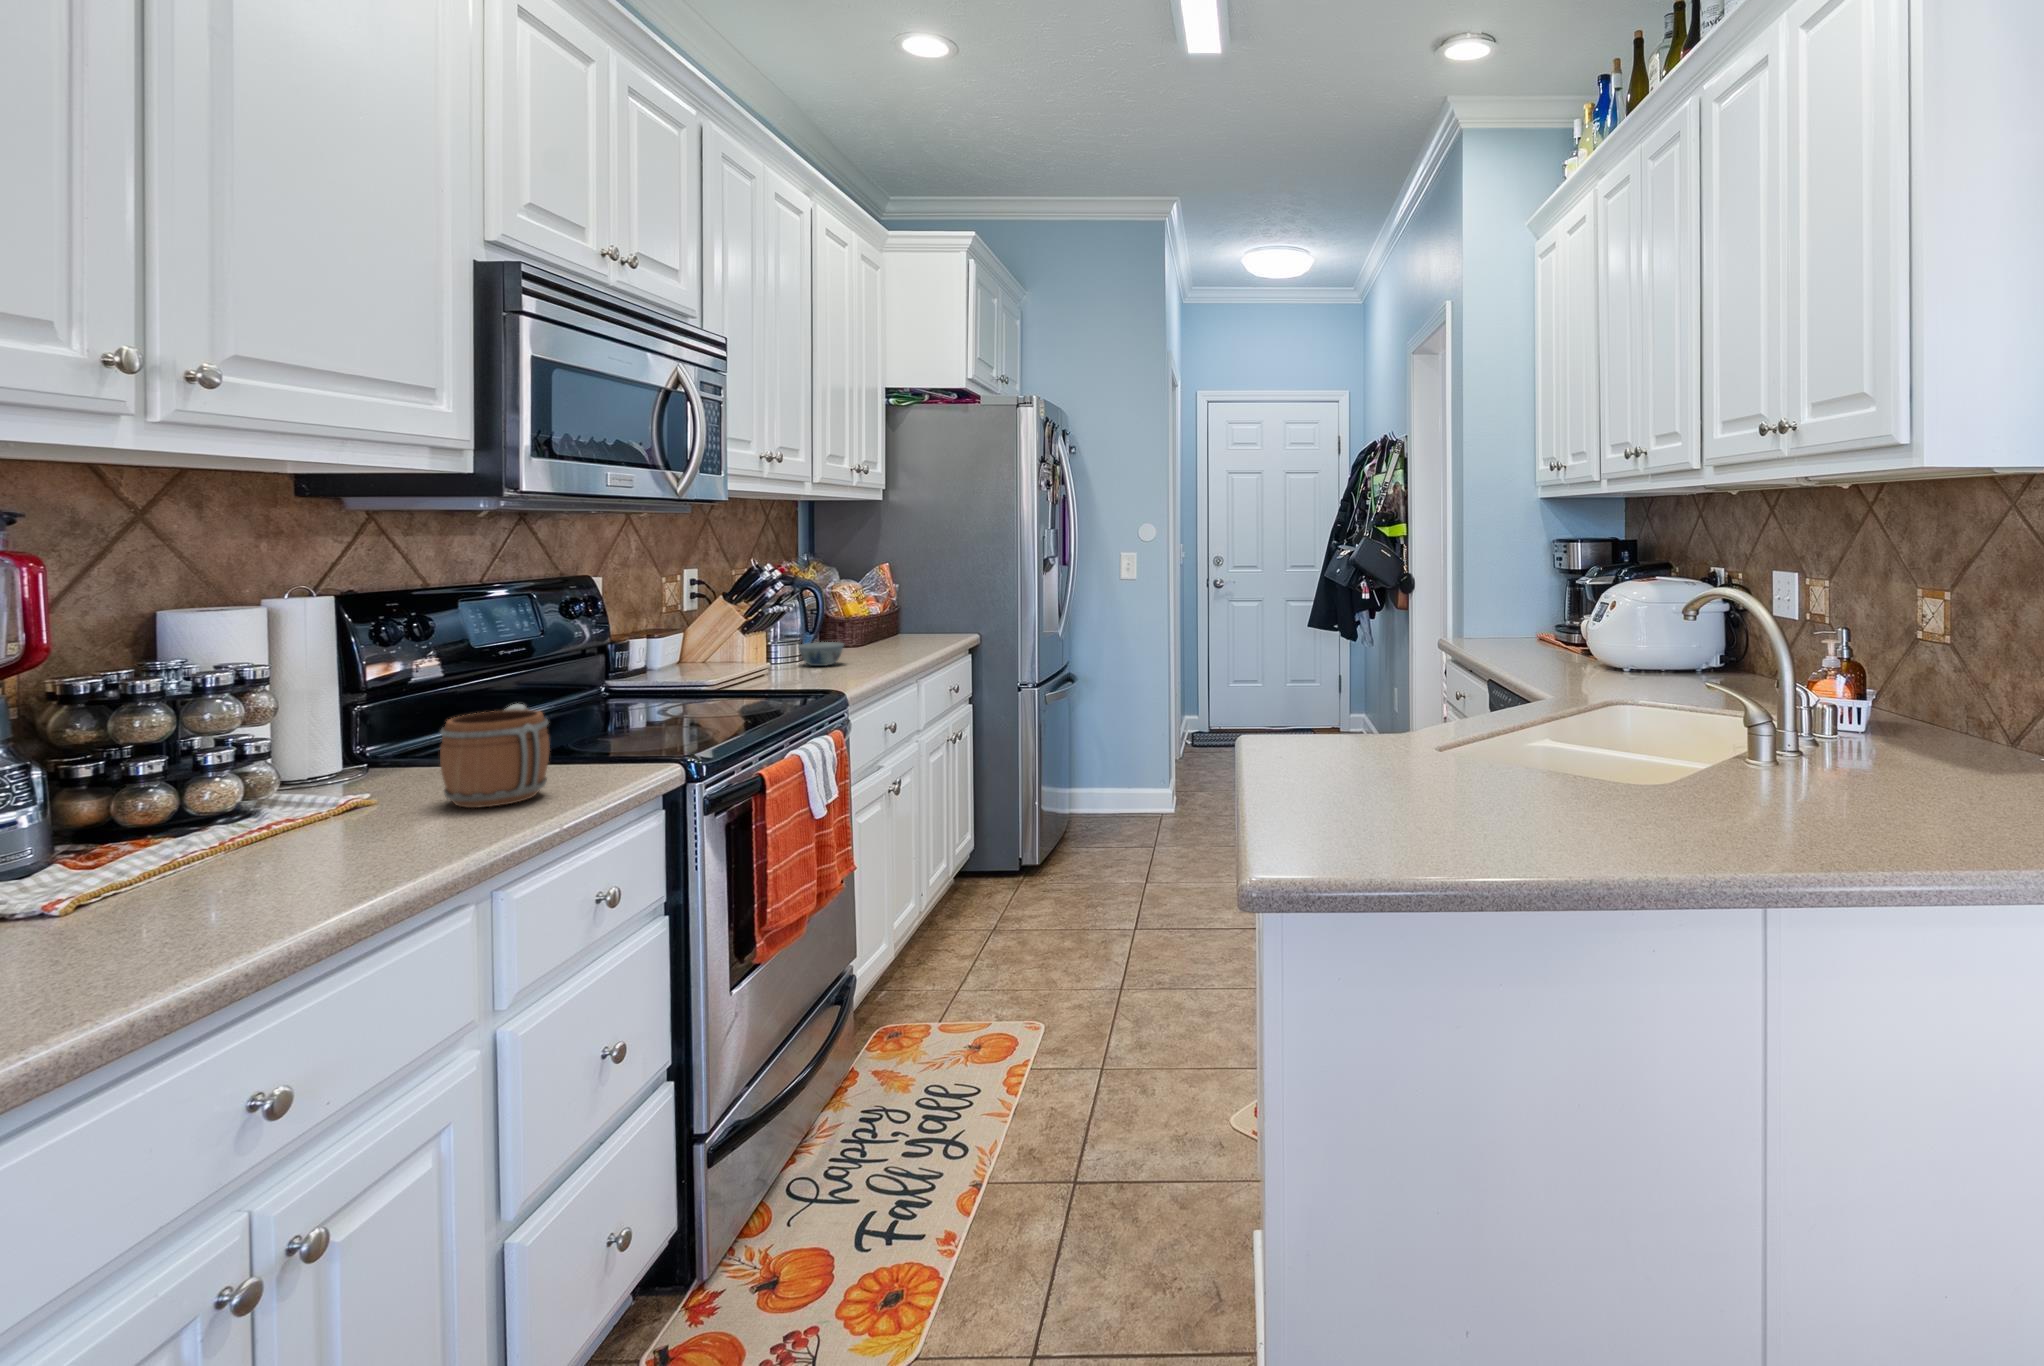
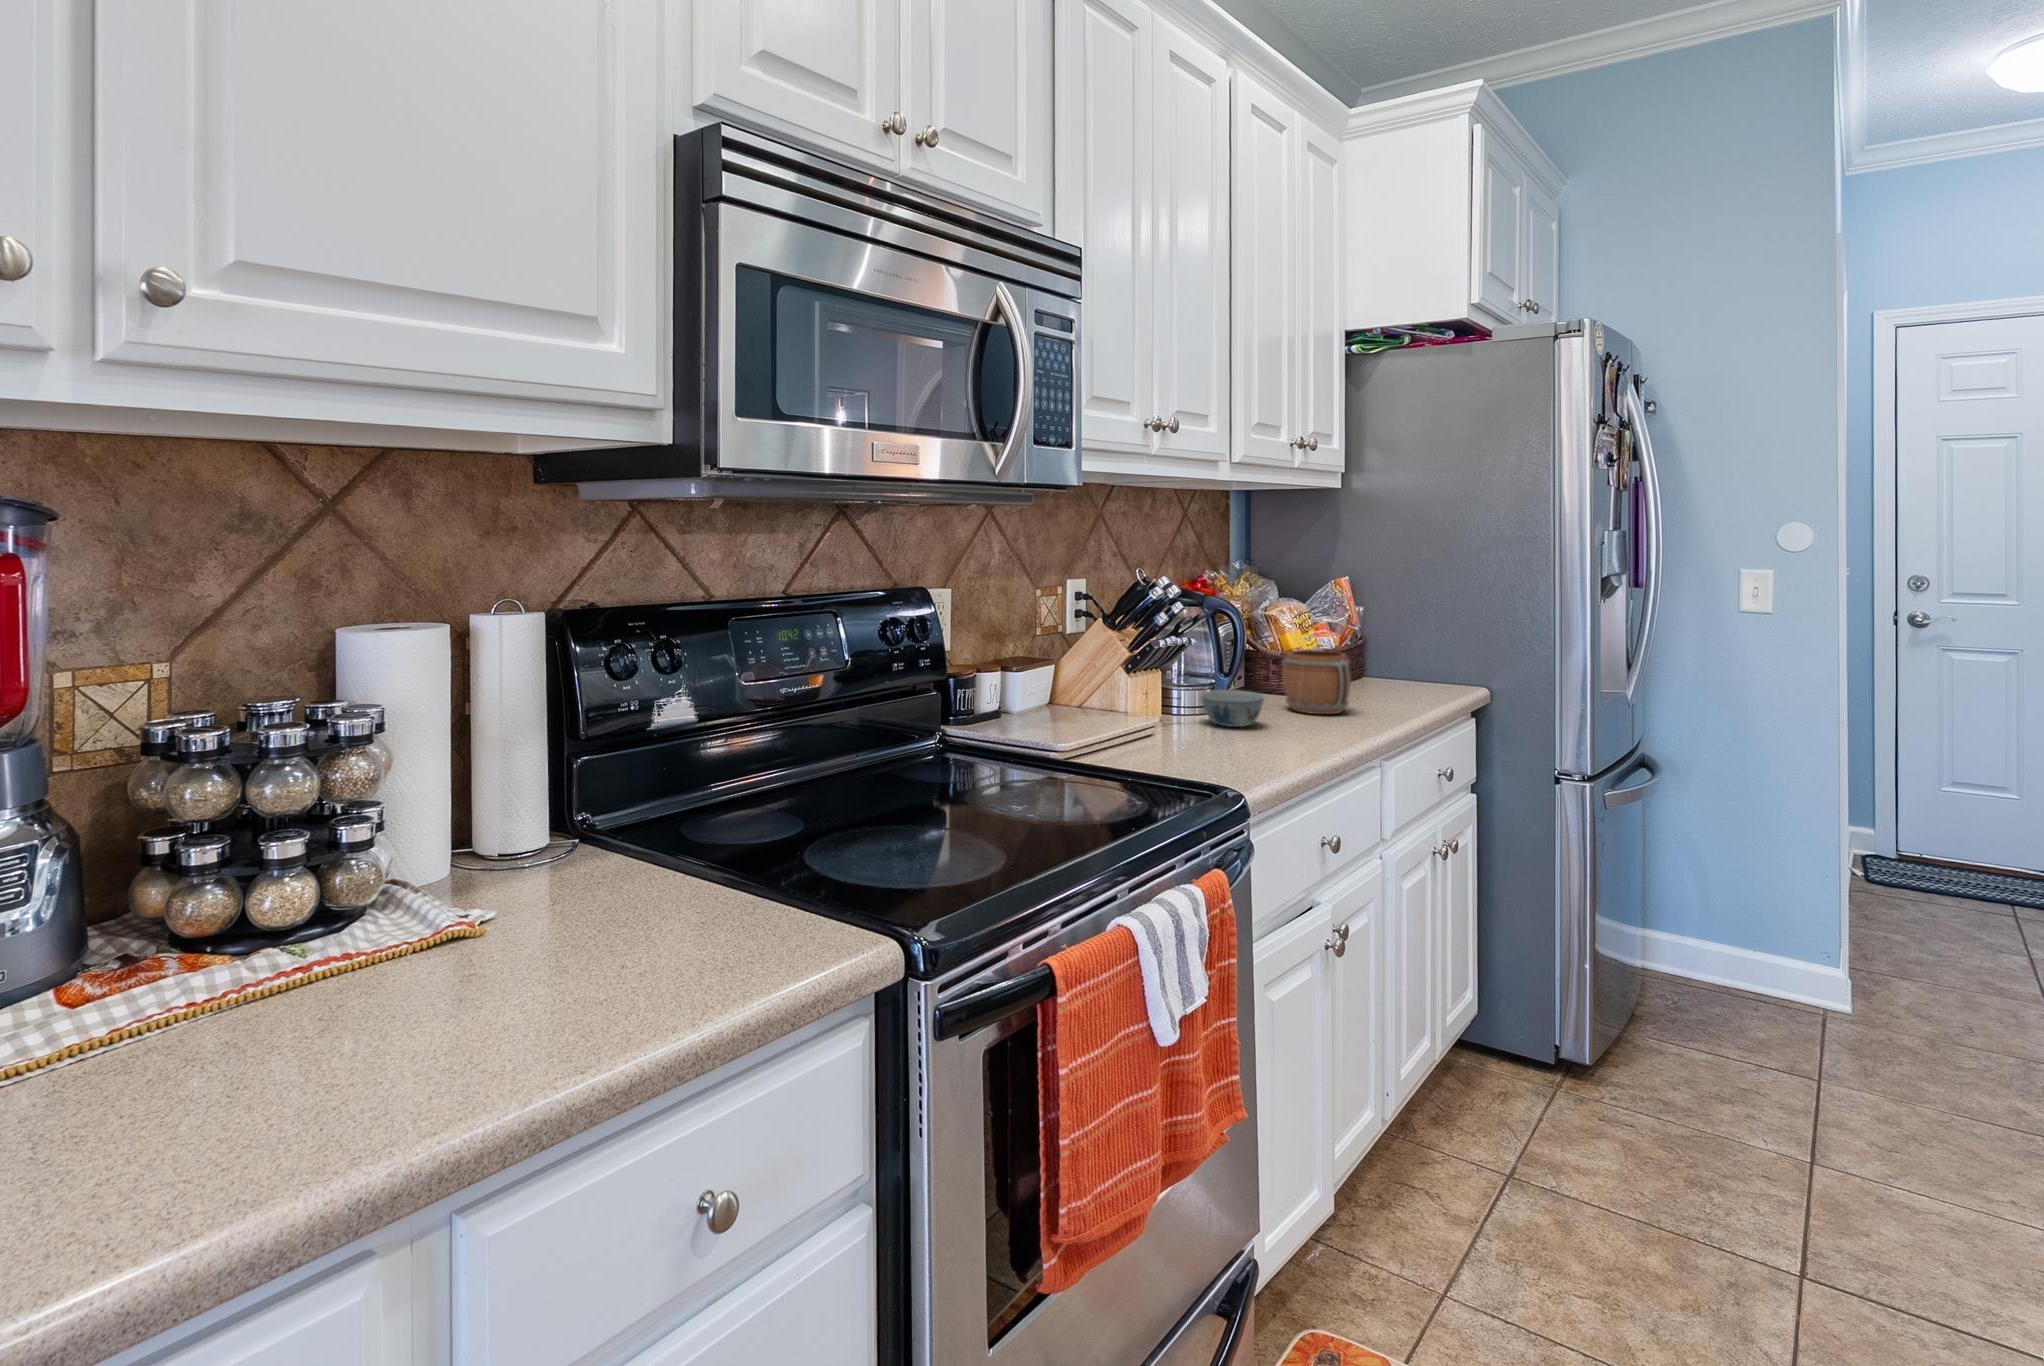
mug: present [440,704,550,808] -> present [1284,647,1351,714]

